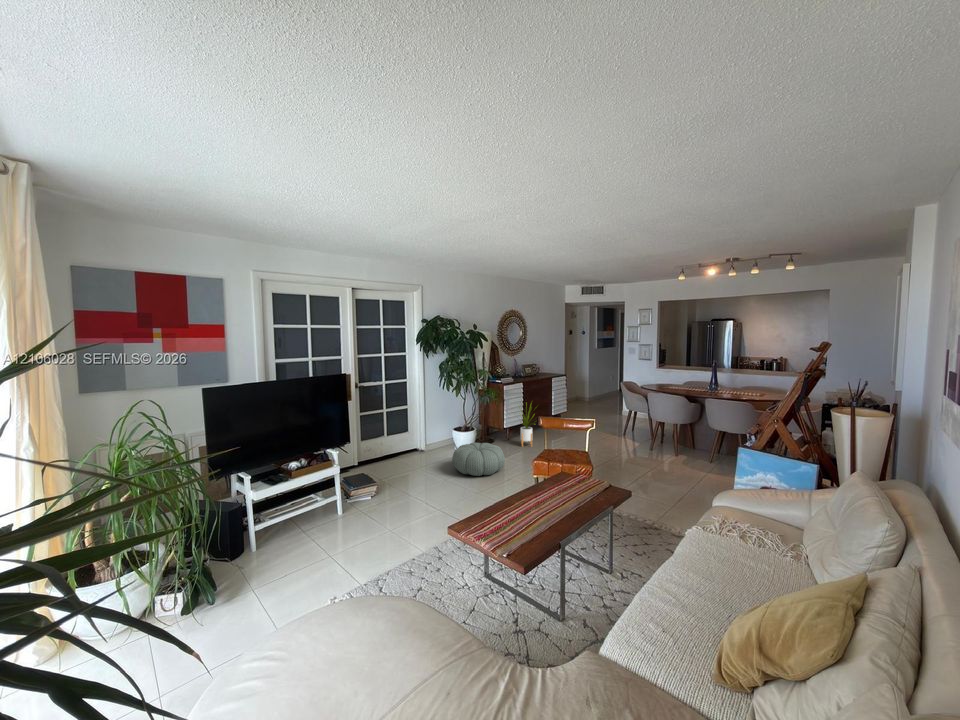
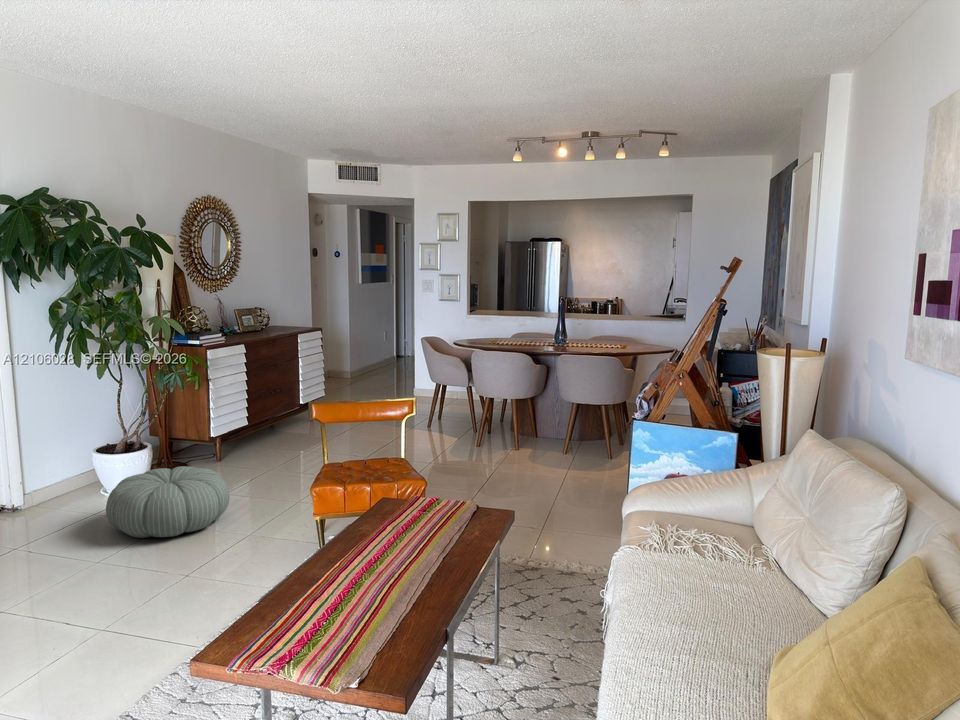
house plant: present [521,409,532,447] -> none [232,373,284,467]

